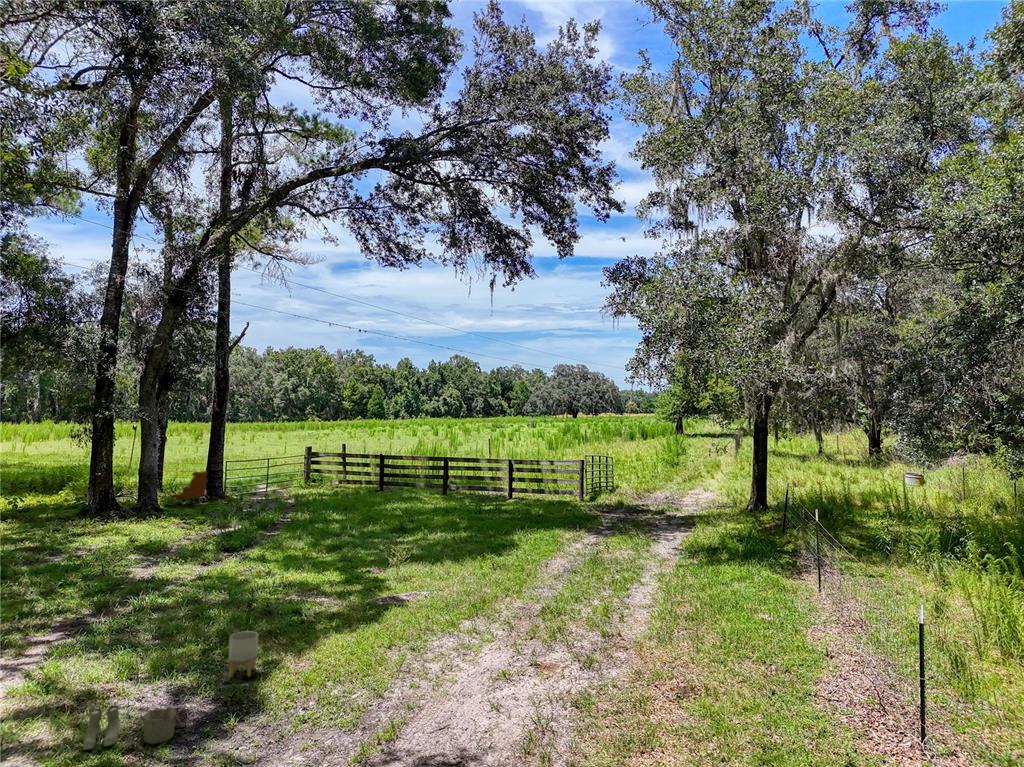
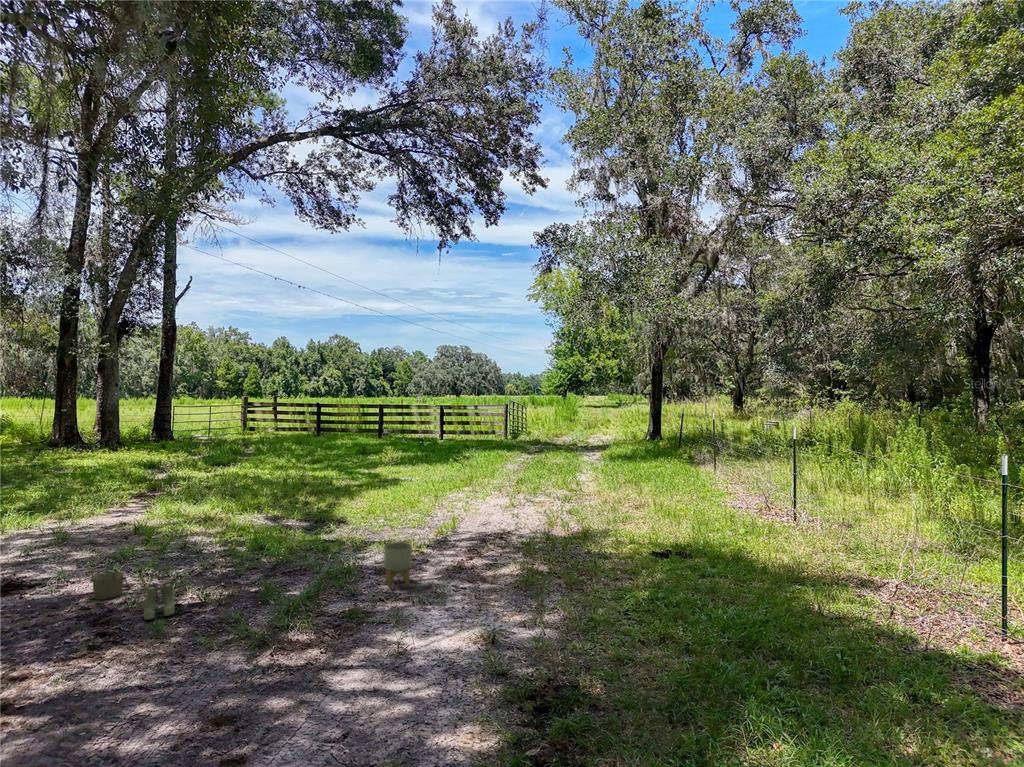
lounge chair: present [171,472,207,506] -> none [117,416,155,451]
planter: present [229,631,258,677] -> present [384,542,412,587]
bucket: present [141,707,185,744] -> present [90,571,131,600]

